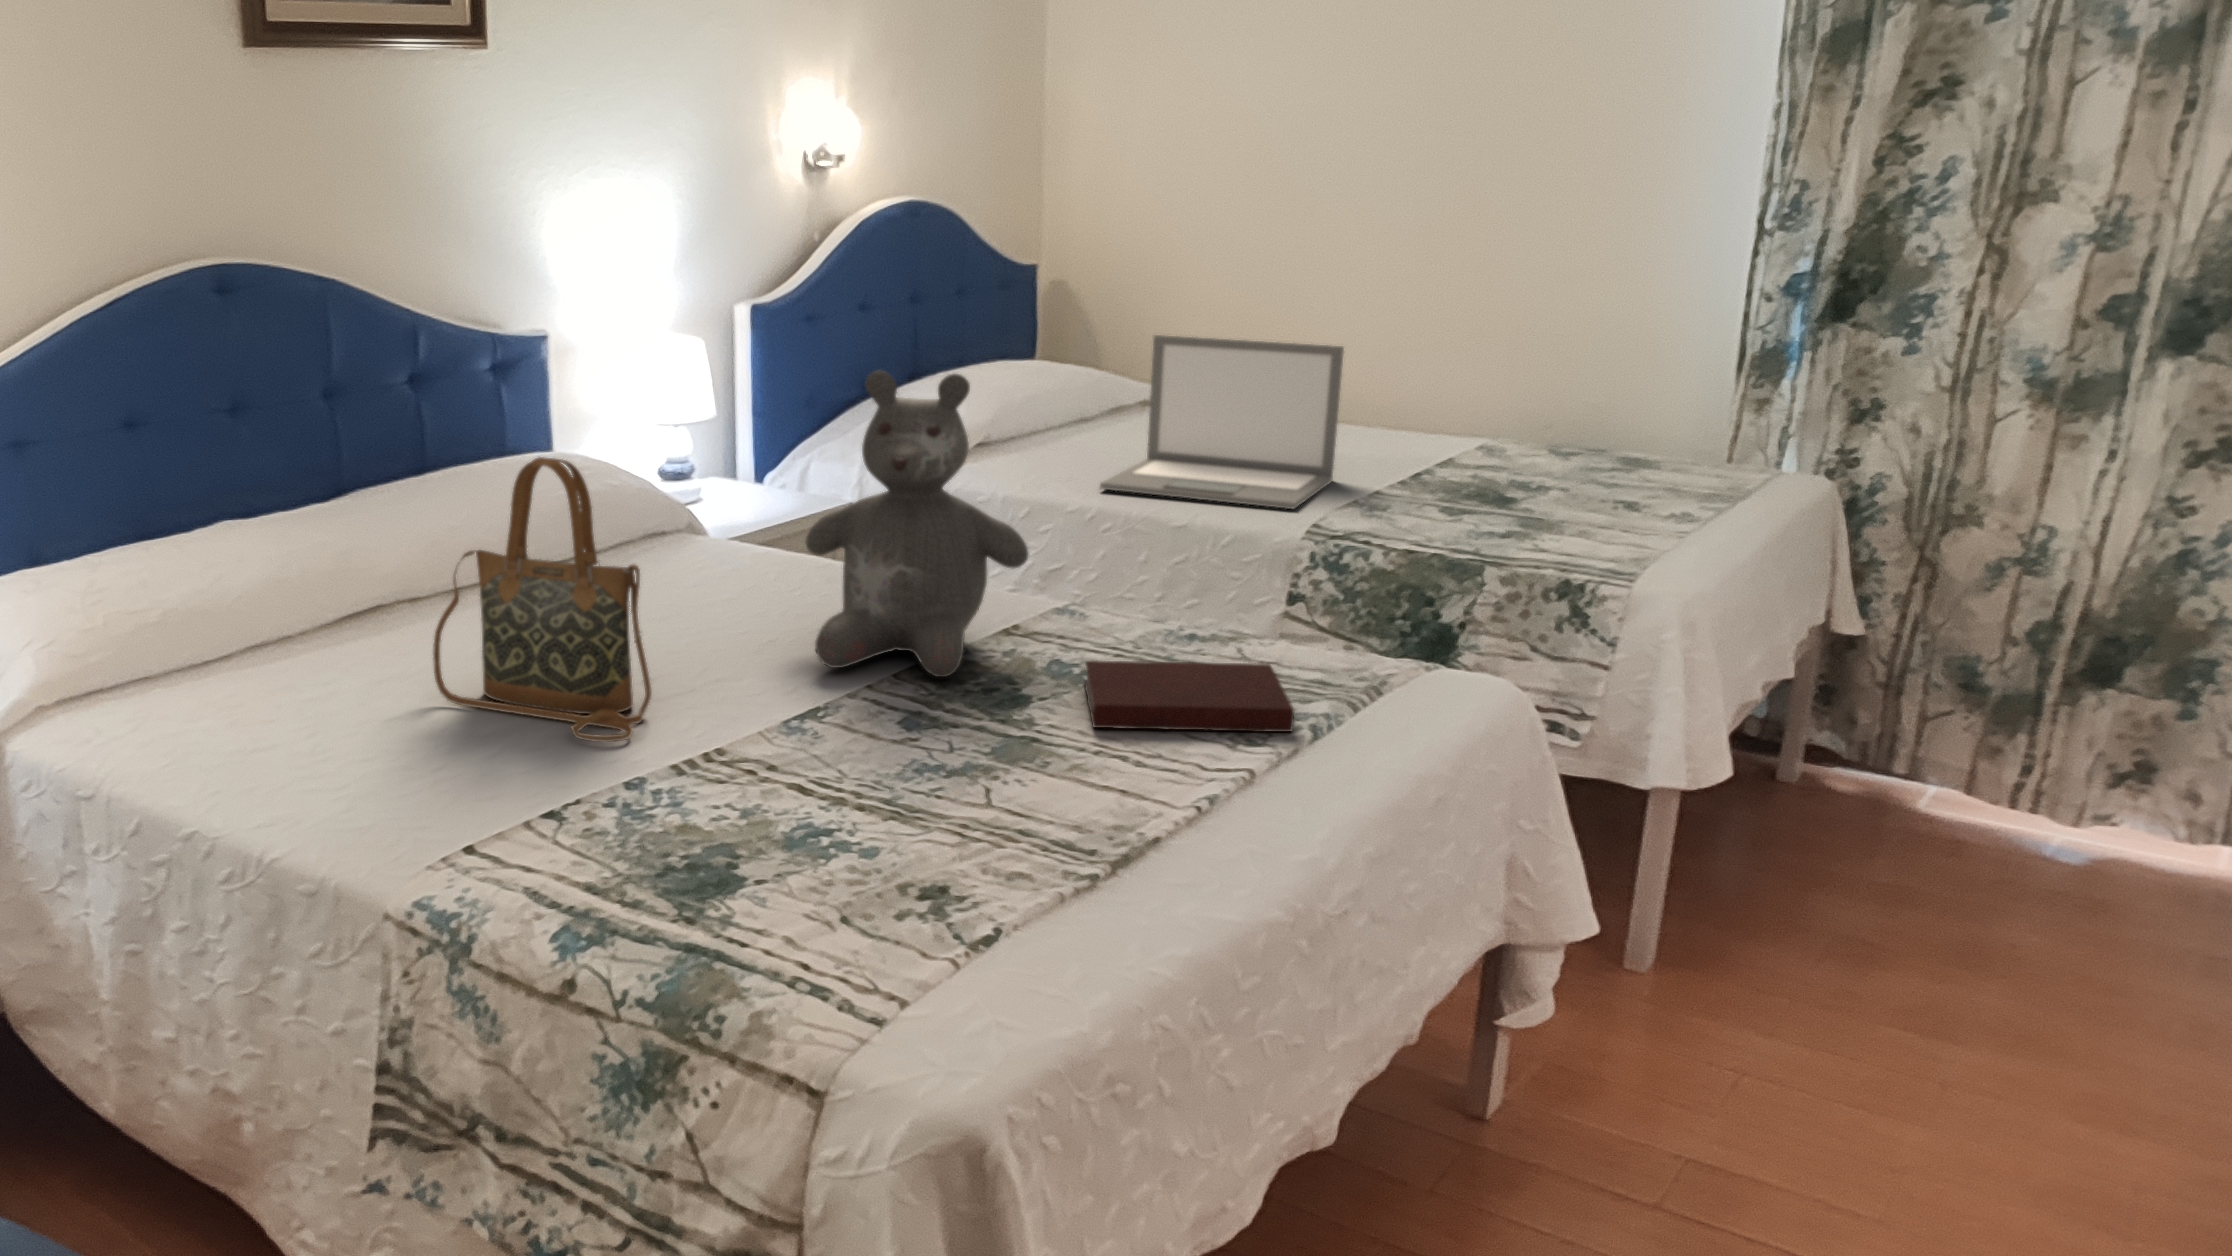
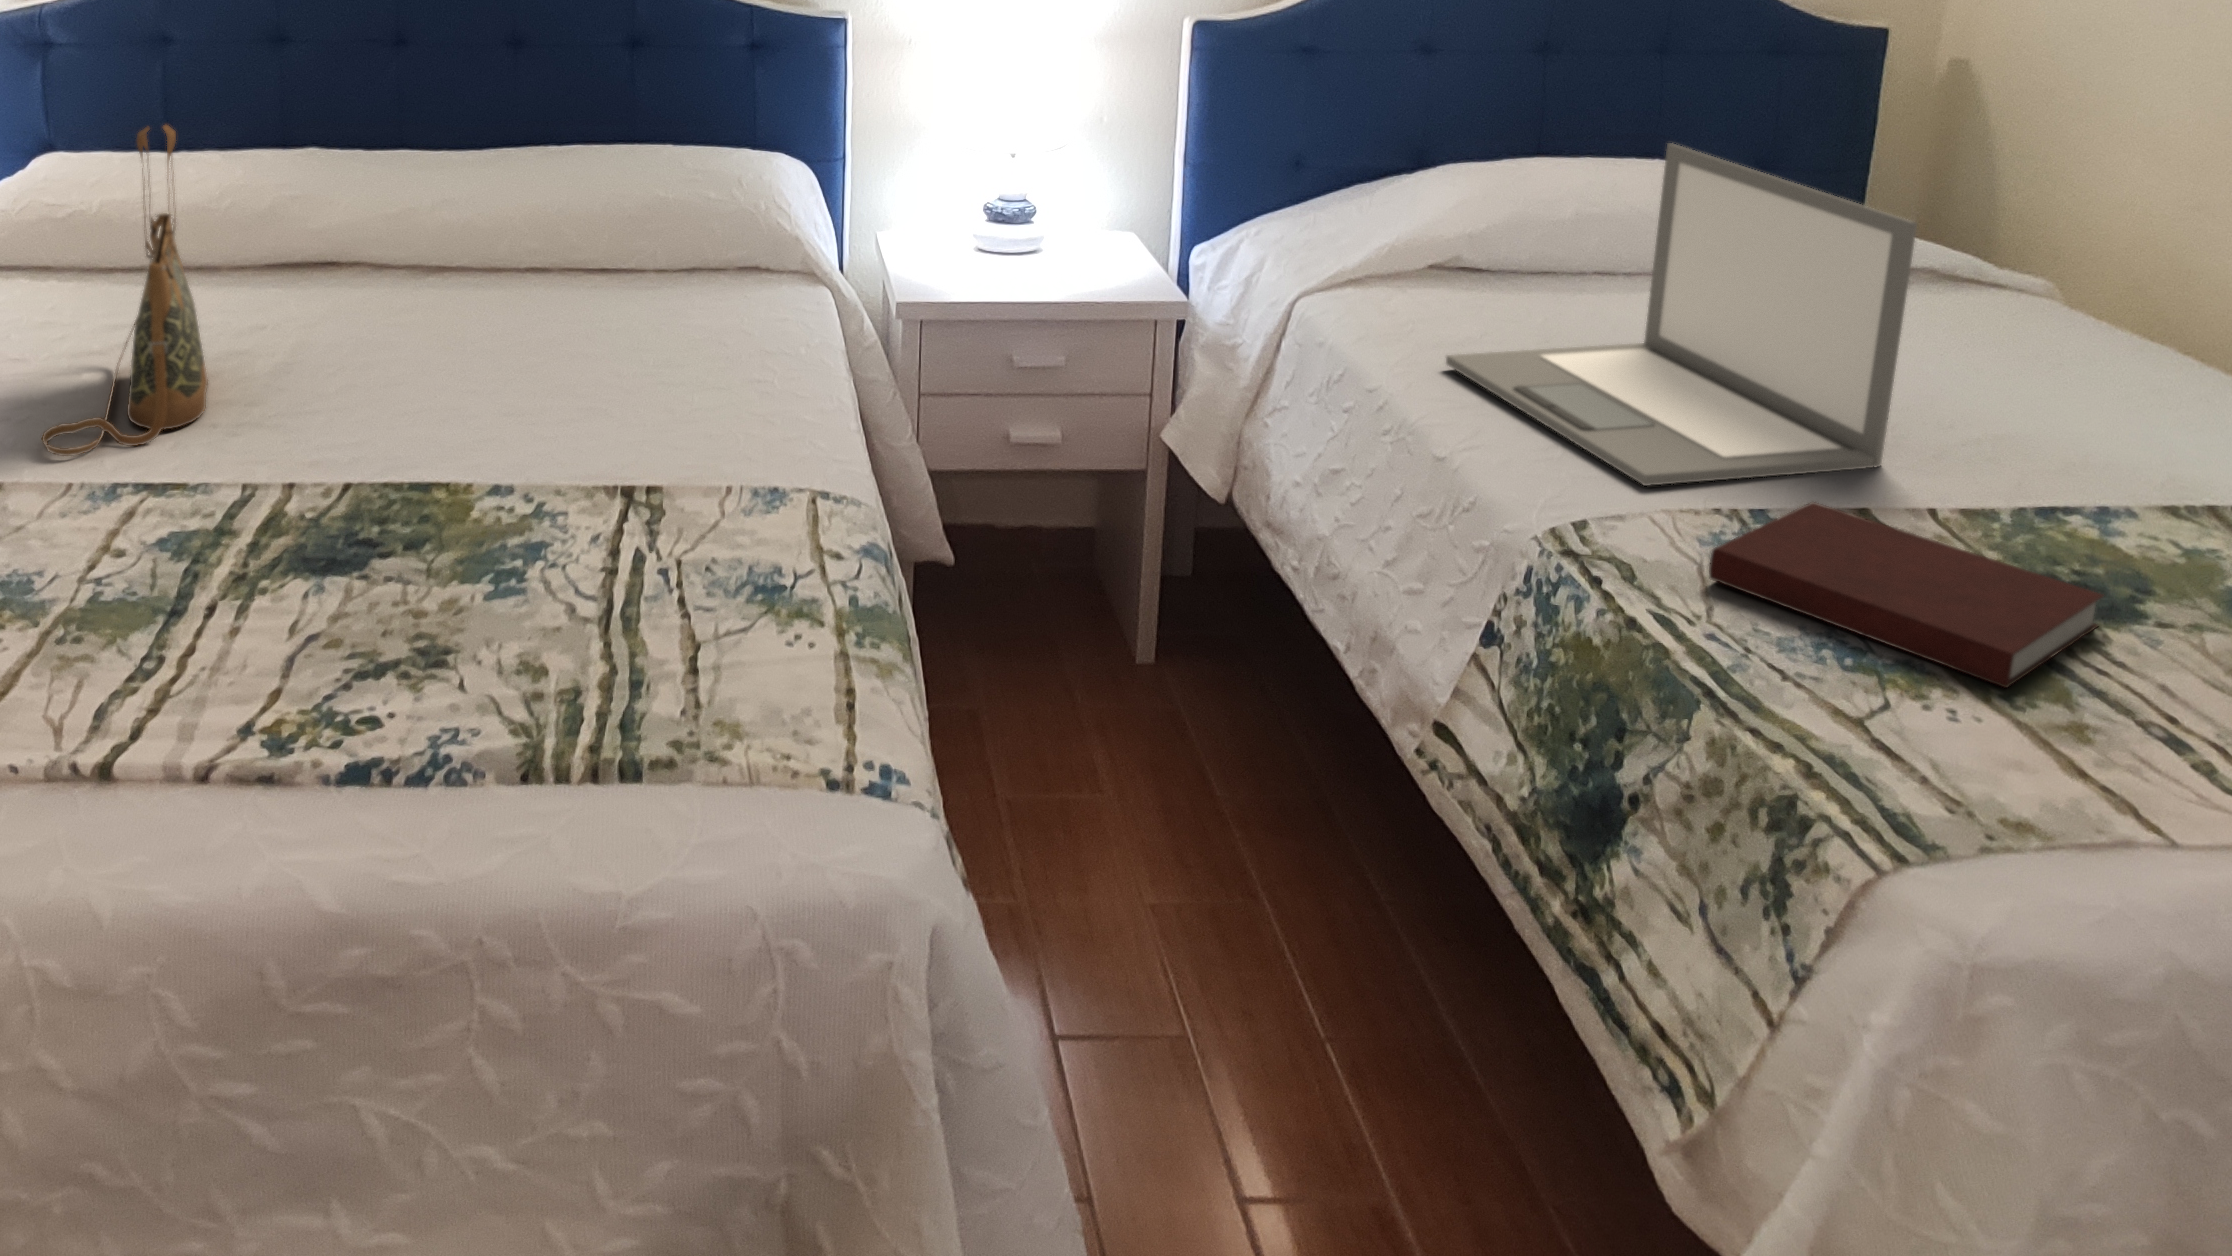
teddy bear: present [805,371,1028,677] -> none [380,95,649,517]
notebook: present [1084,660,1294,732] -> present [1709,502,2103,688]

